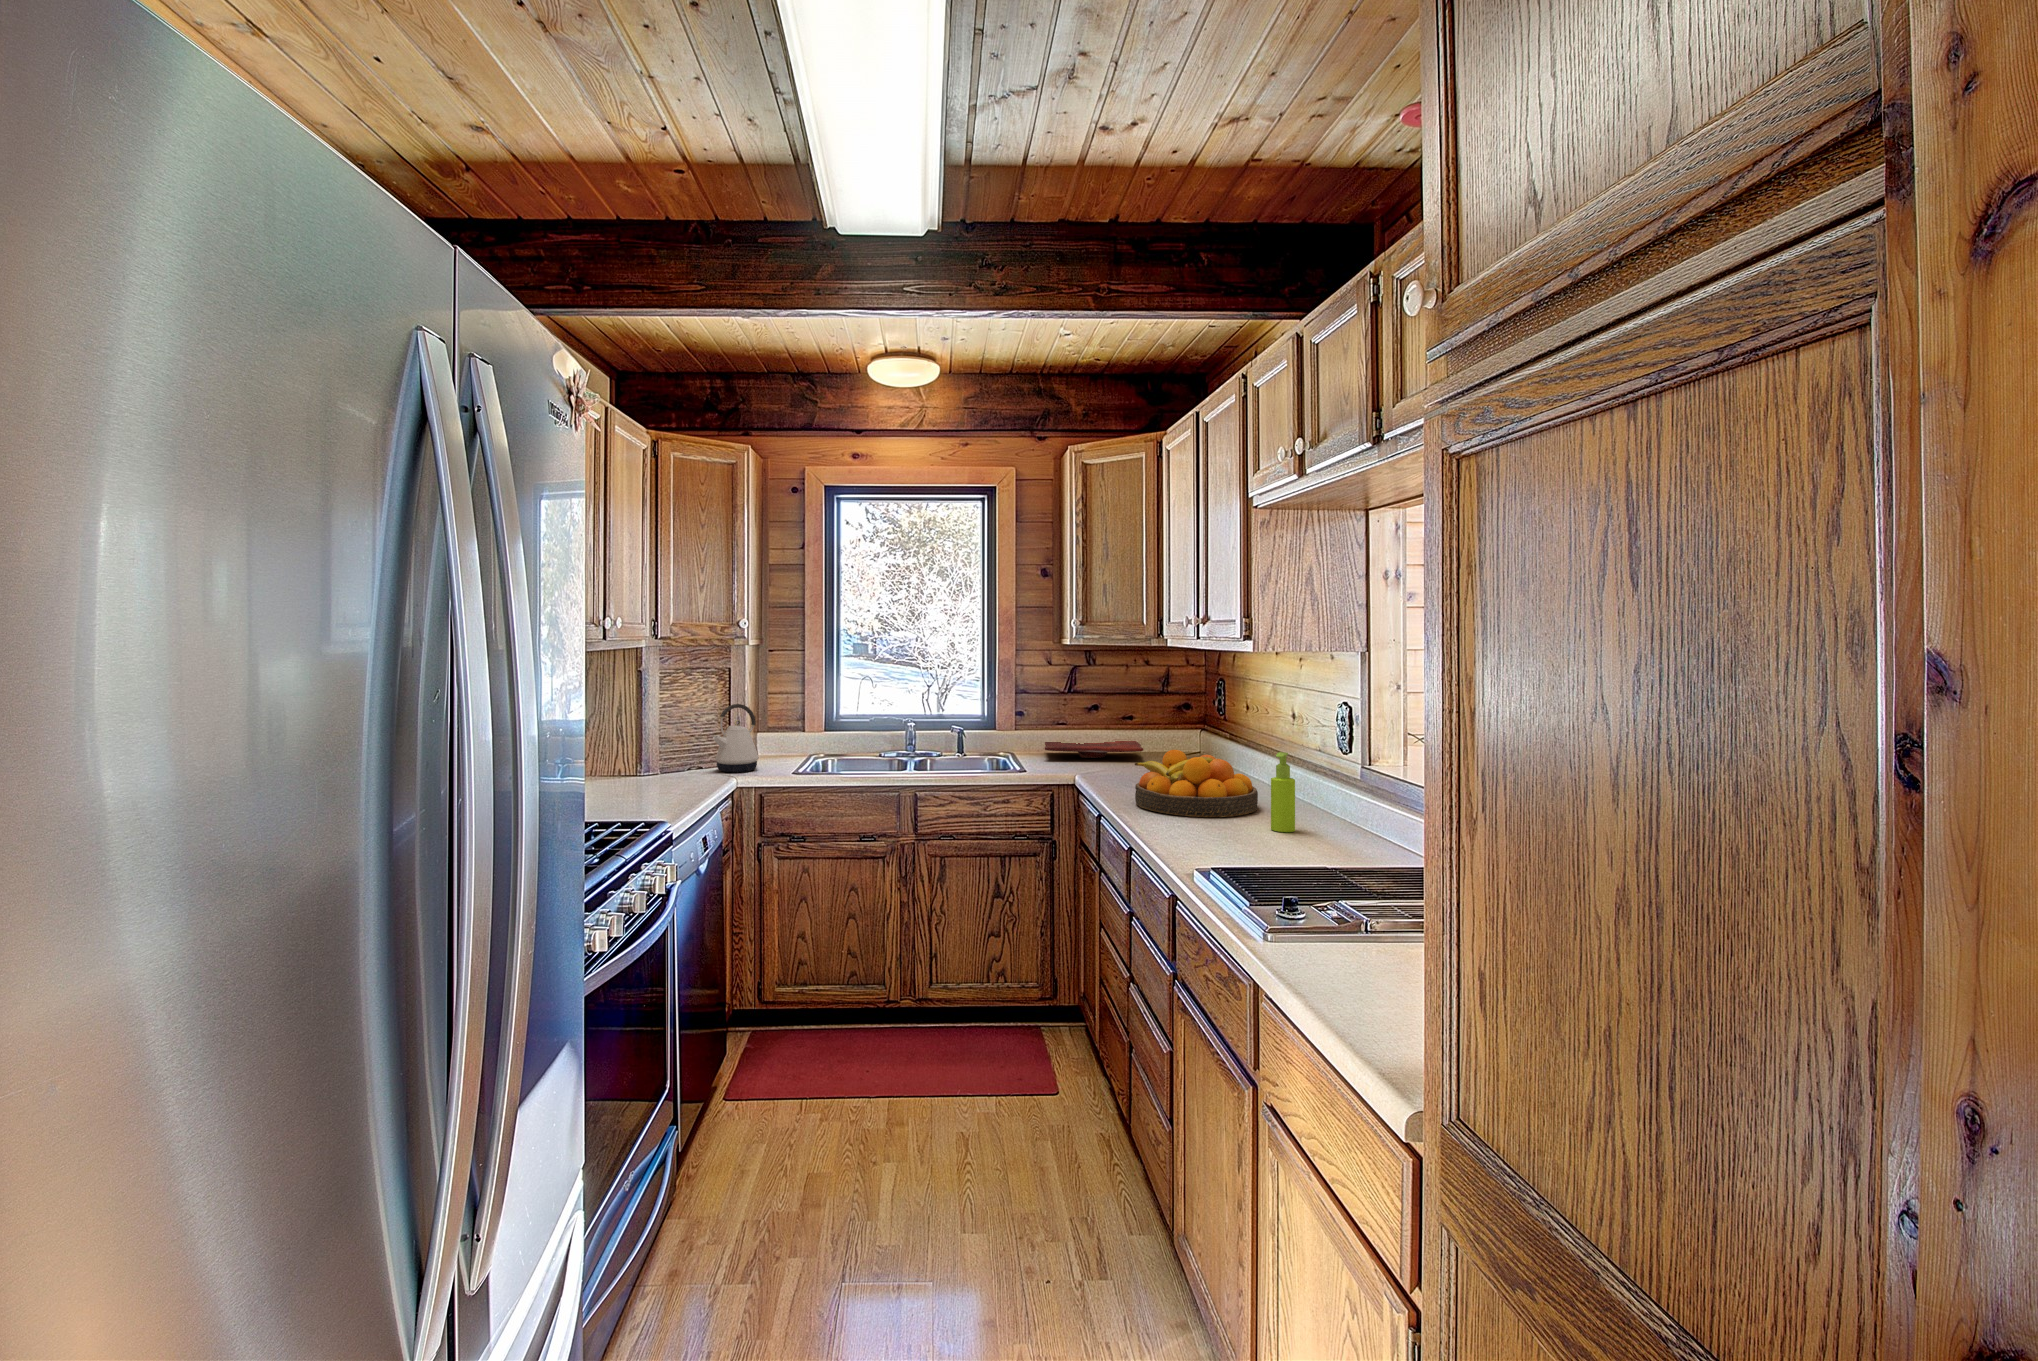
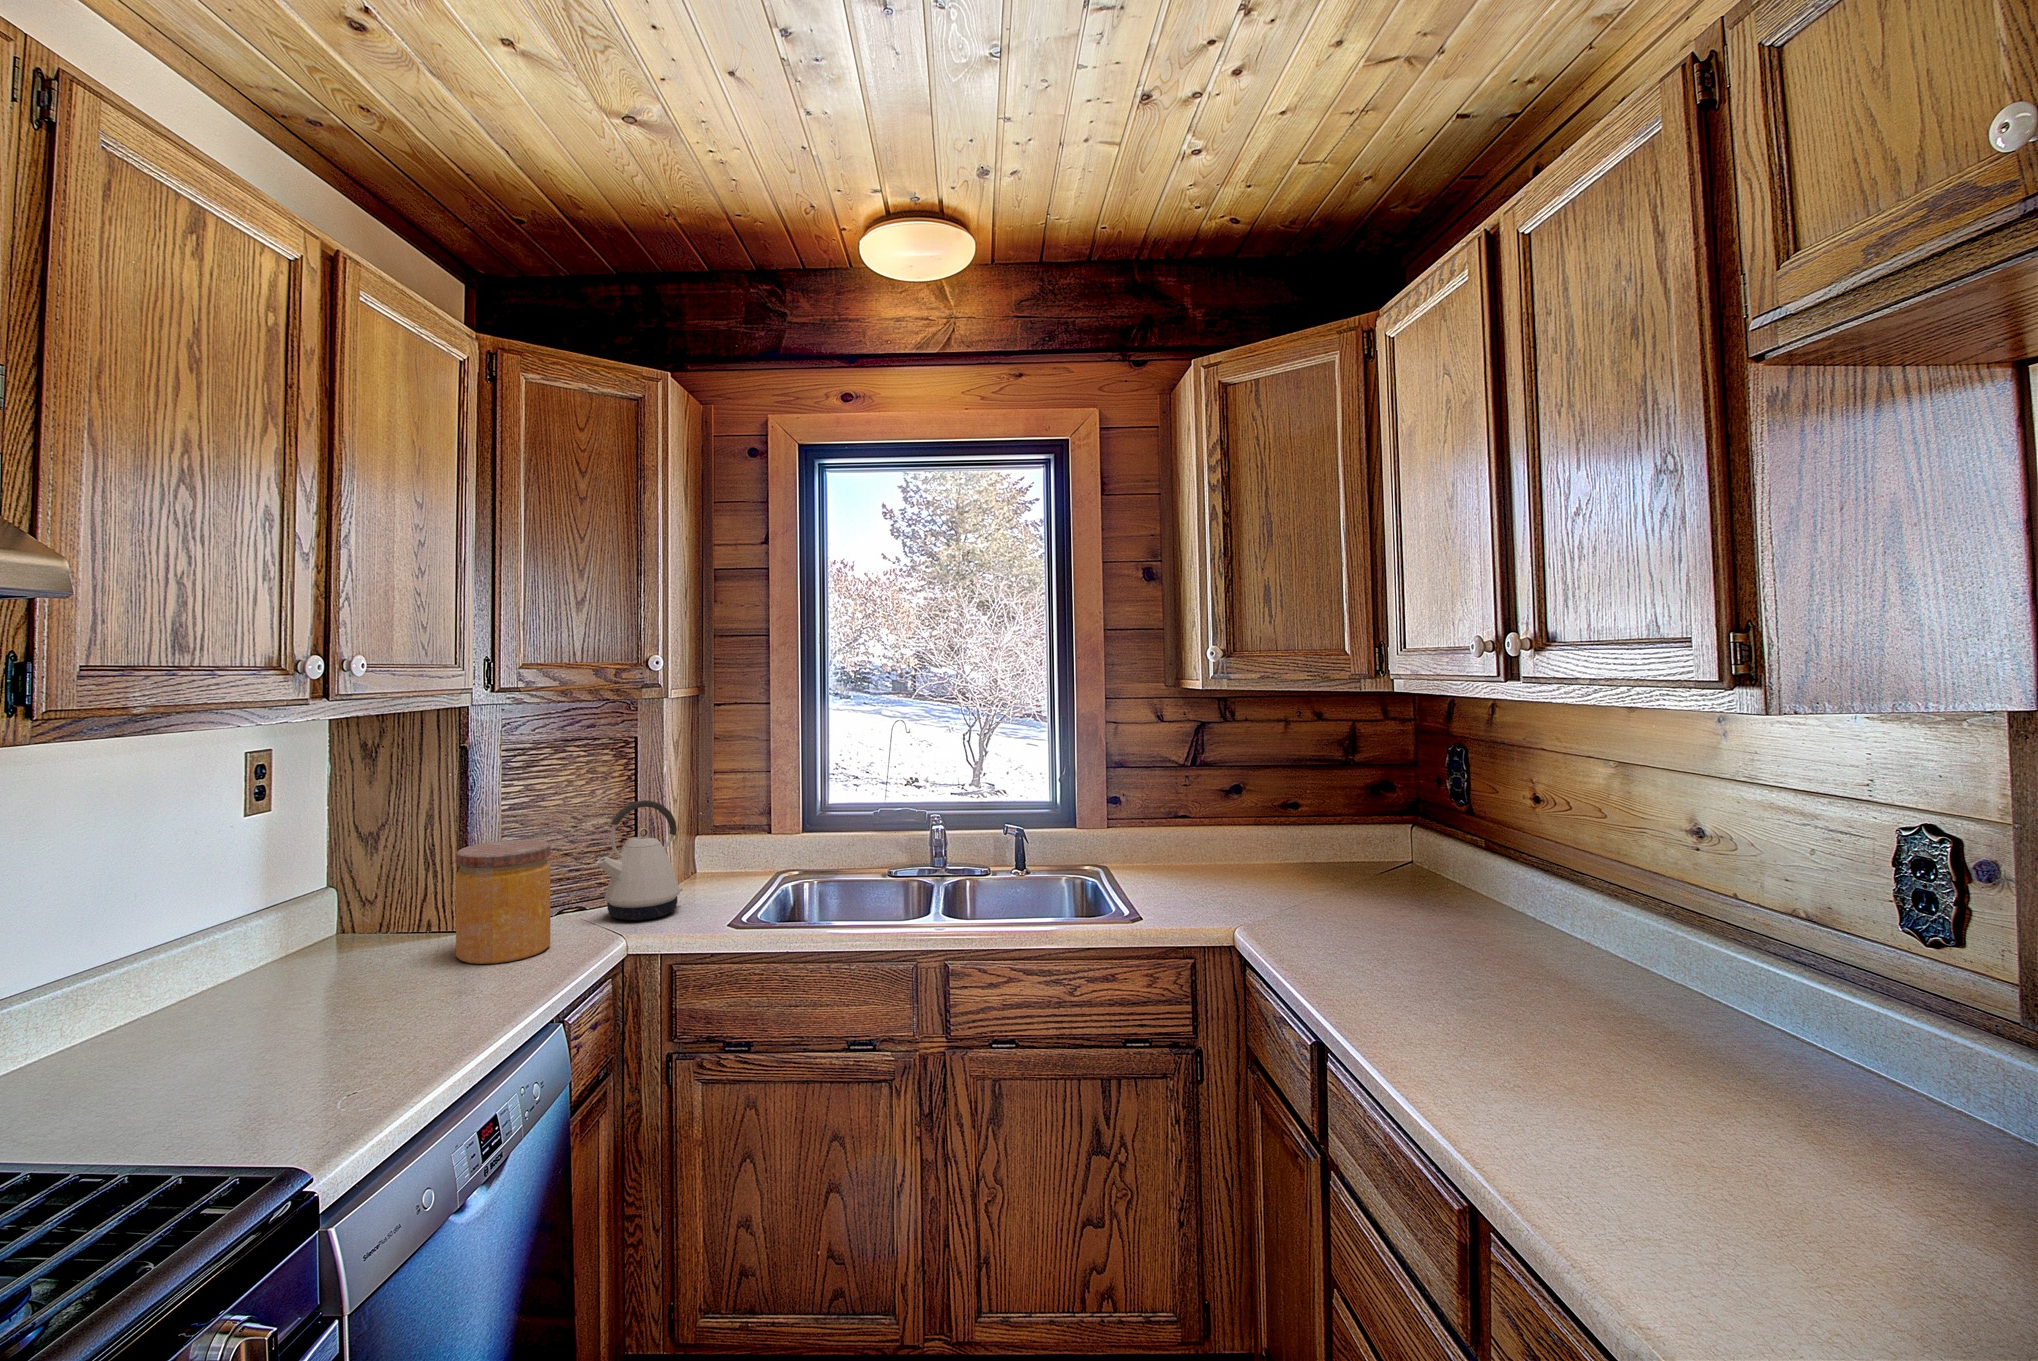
jar: none [645,722,695,785] -> present [455,840,551,964]
cutting board: present [1045,741,1143,758] -> none [1153,841,1332,878]
fruit bowl: present [1135,750,1258,817] -> none [1402,920,1725,1114]
soap dispenser: present [1271,752,1295,832] -> none [1860,983,1952,1212]

